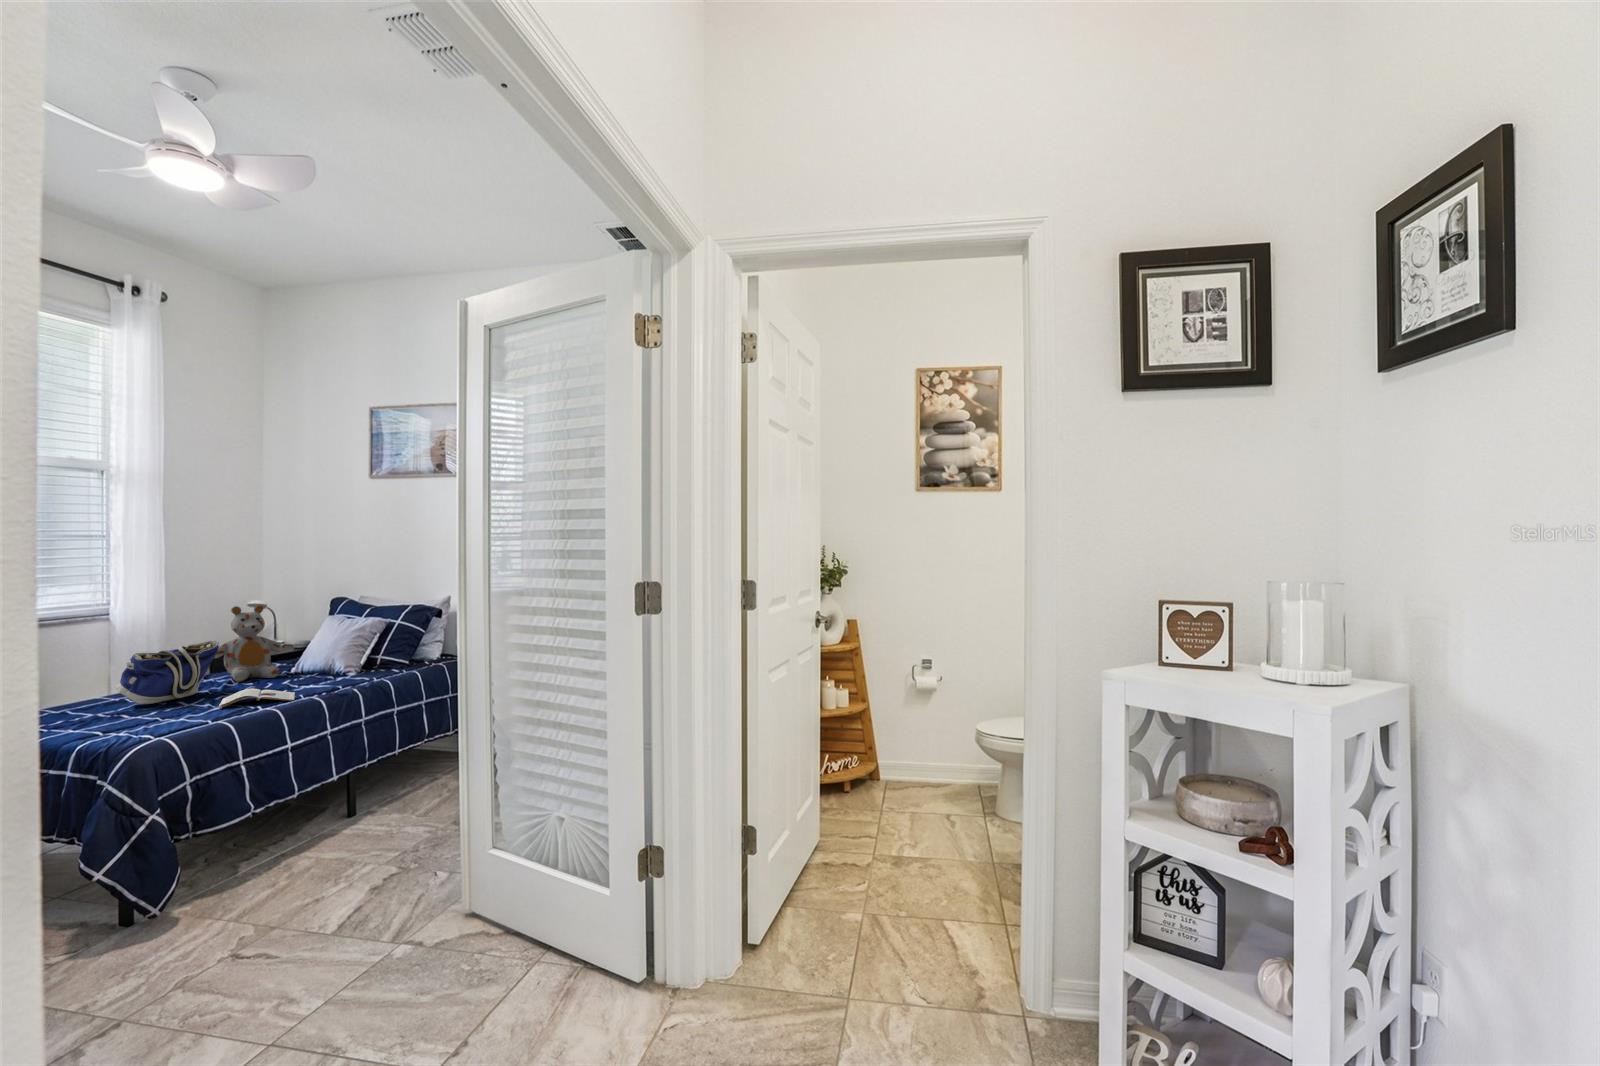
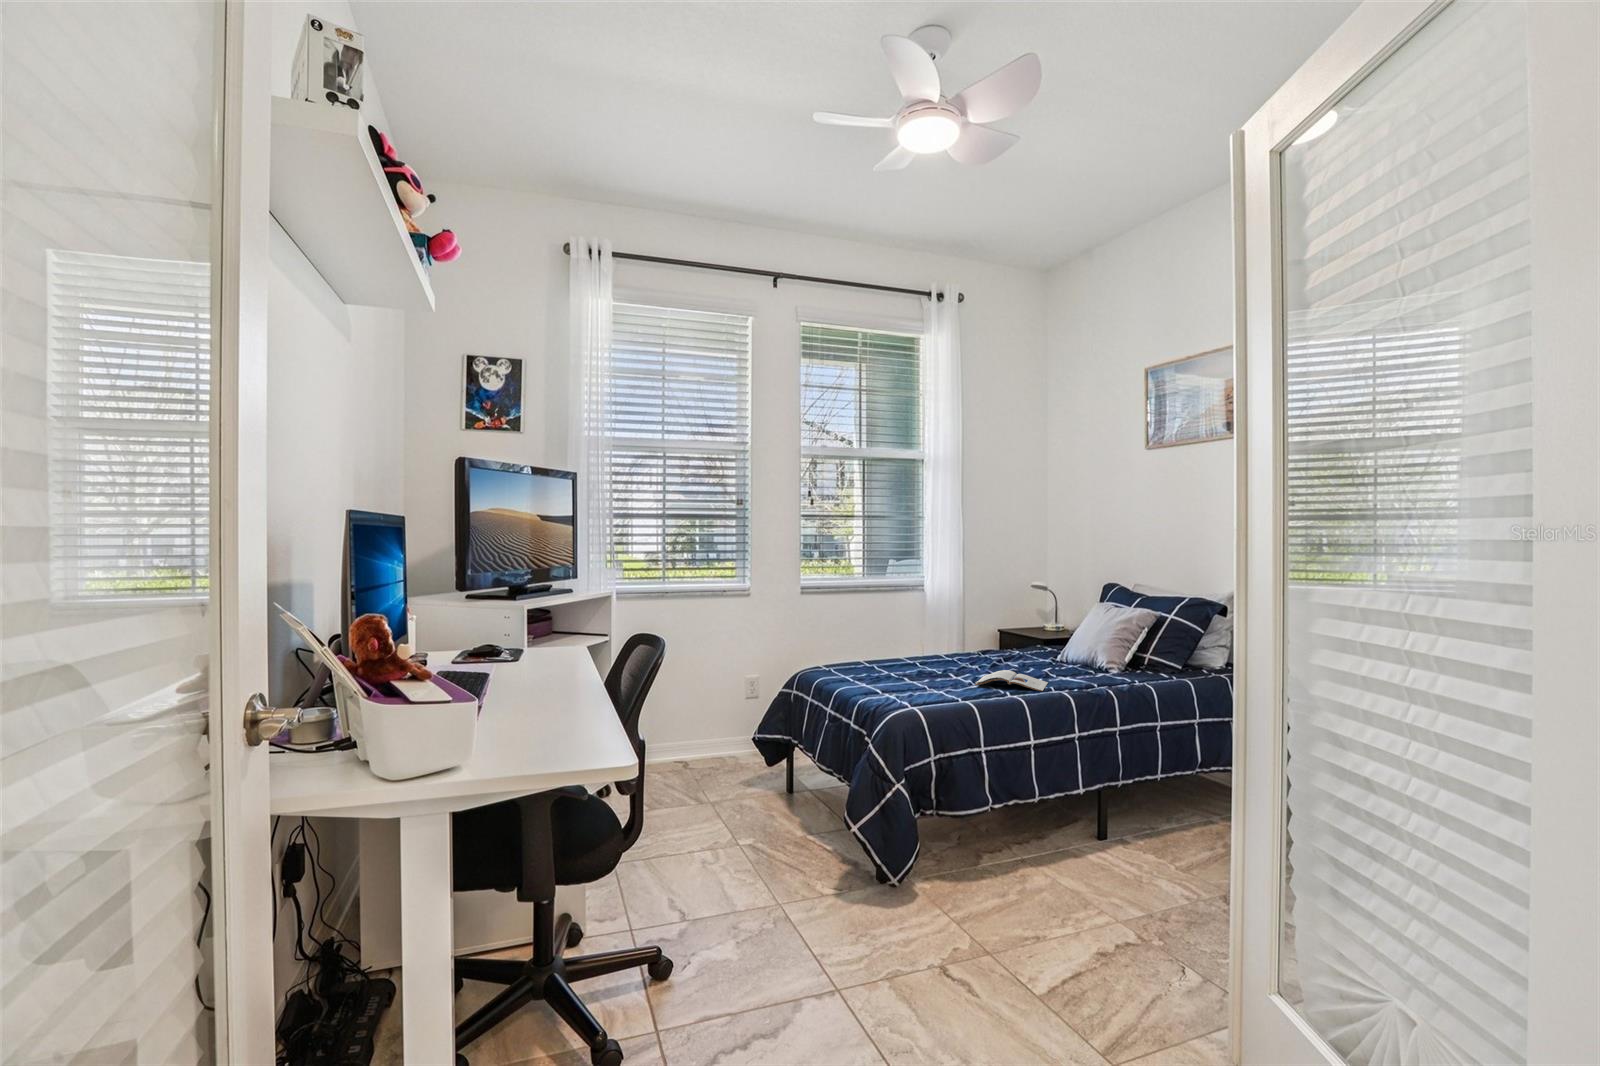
stuffed bear: present [214,605,282,682] -> none [988,583,1051,662]
tote bag: present [115,641,219,704] -> none [908,615,988,669]

